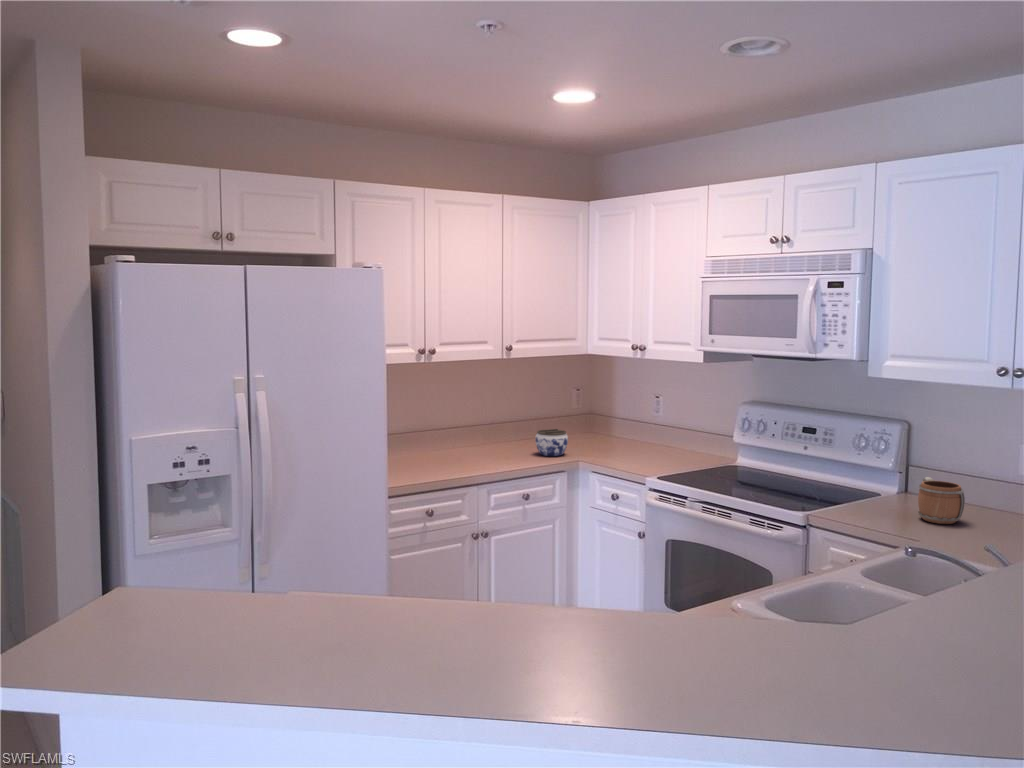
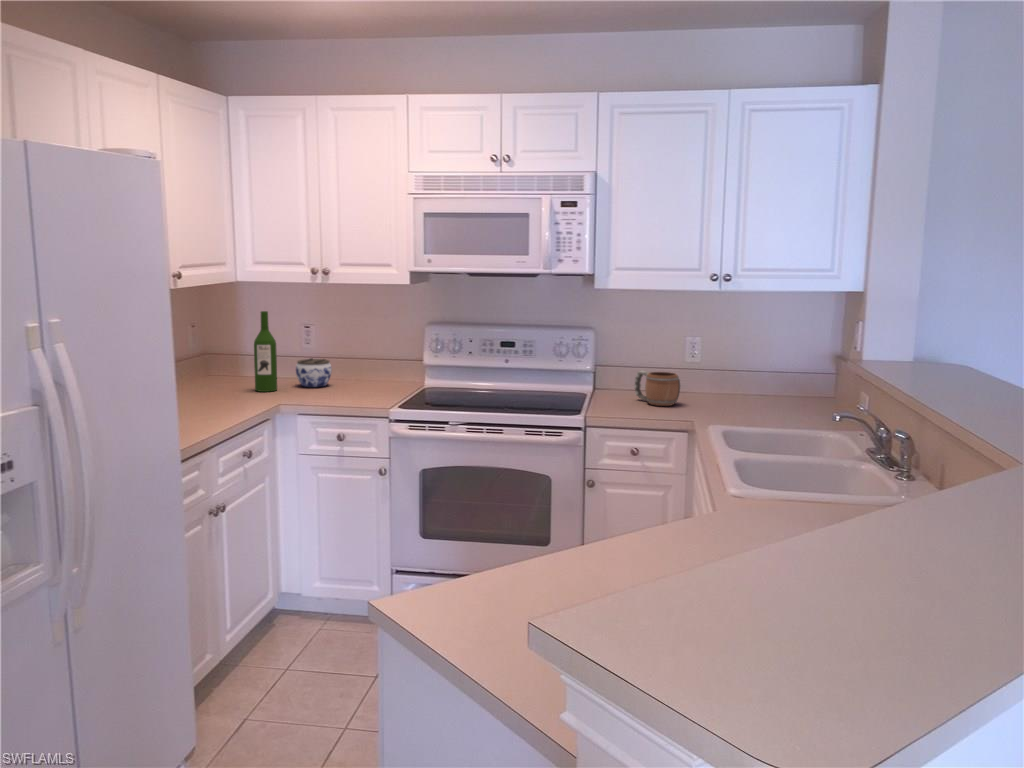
wine bottle: none [599,380,619,449] -> present [254,311,277,392]
jar: present [535,429,568,456] -> present [296,358,332,387]

